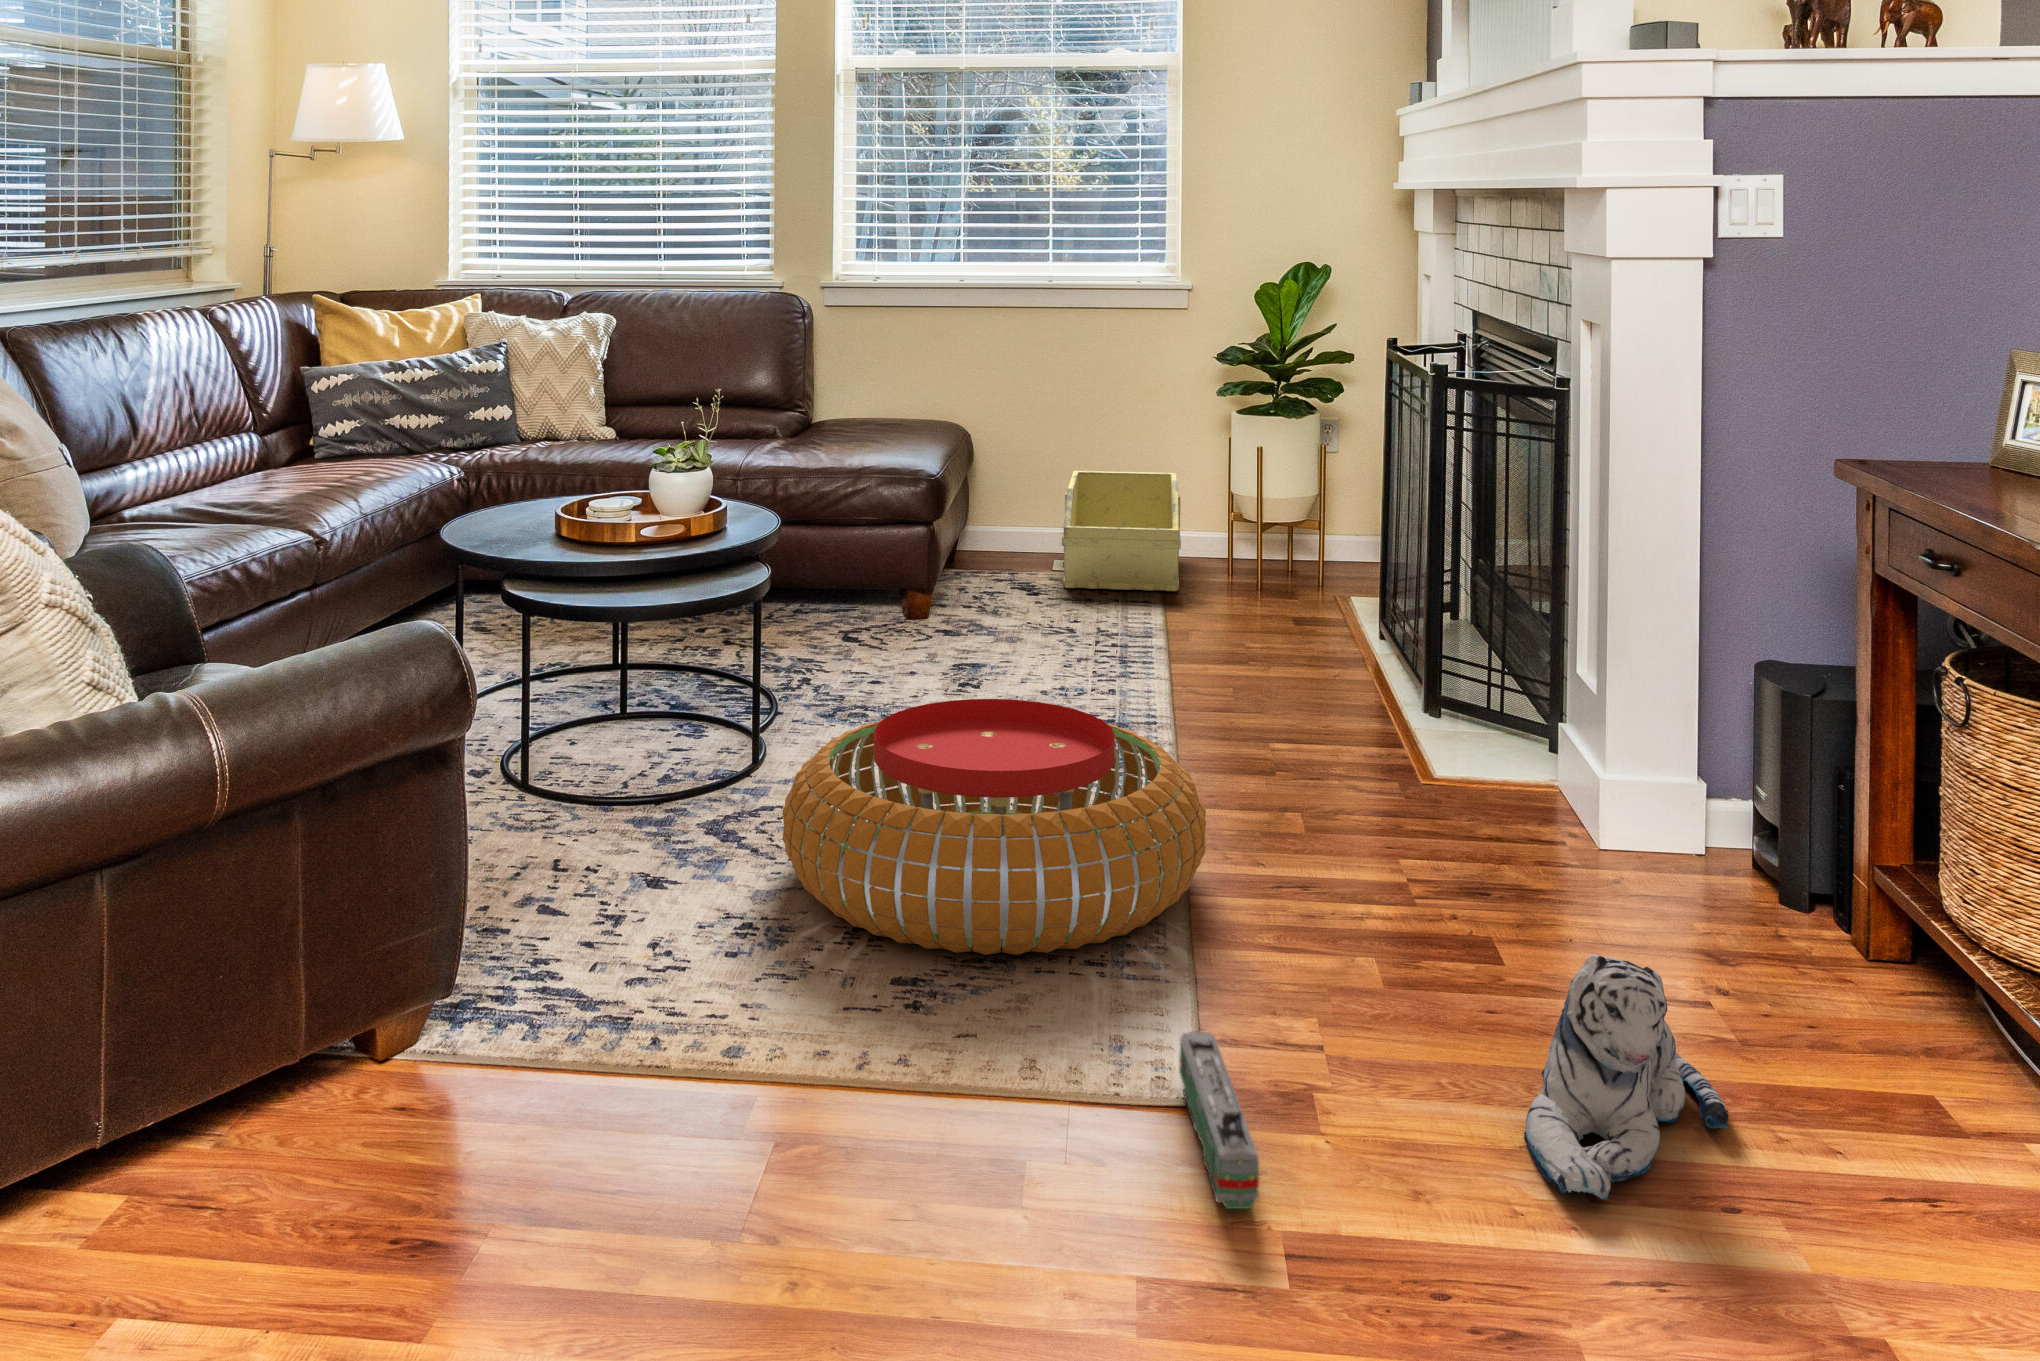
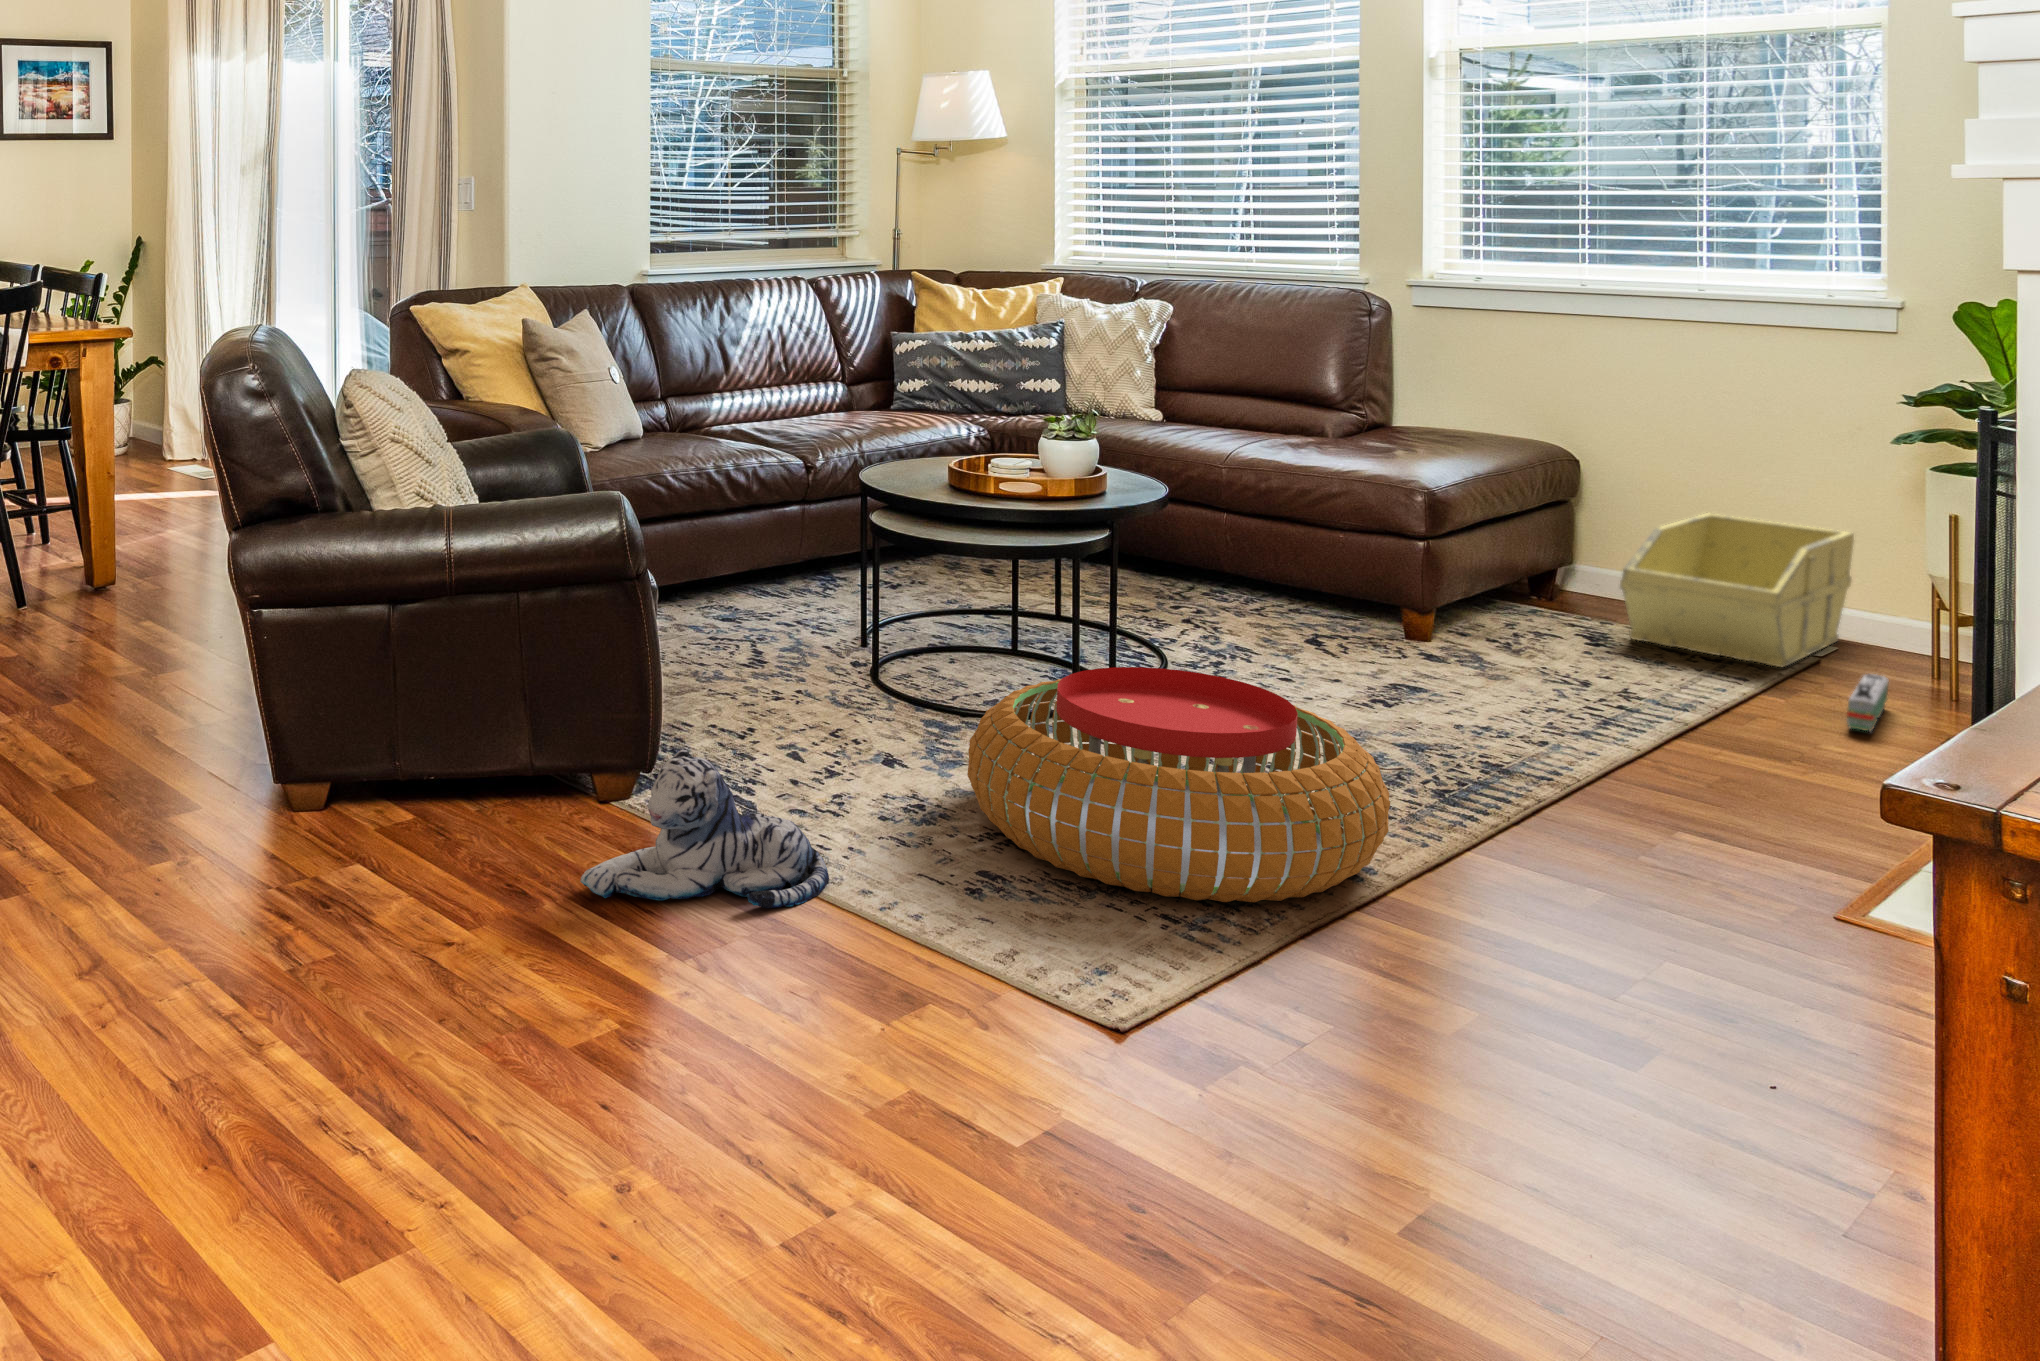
plush toy: present [1524,954,1729,1200] -> present [580,750,829,908]
toy train: present [1179,1031,1259,1209] -> present [1847,674,1889,731]

